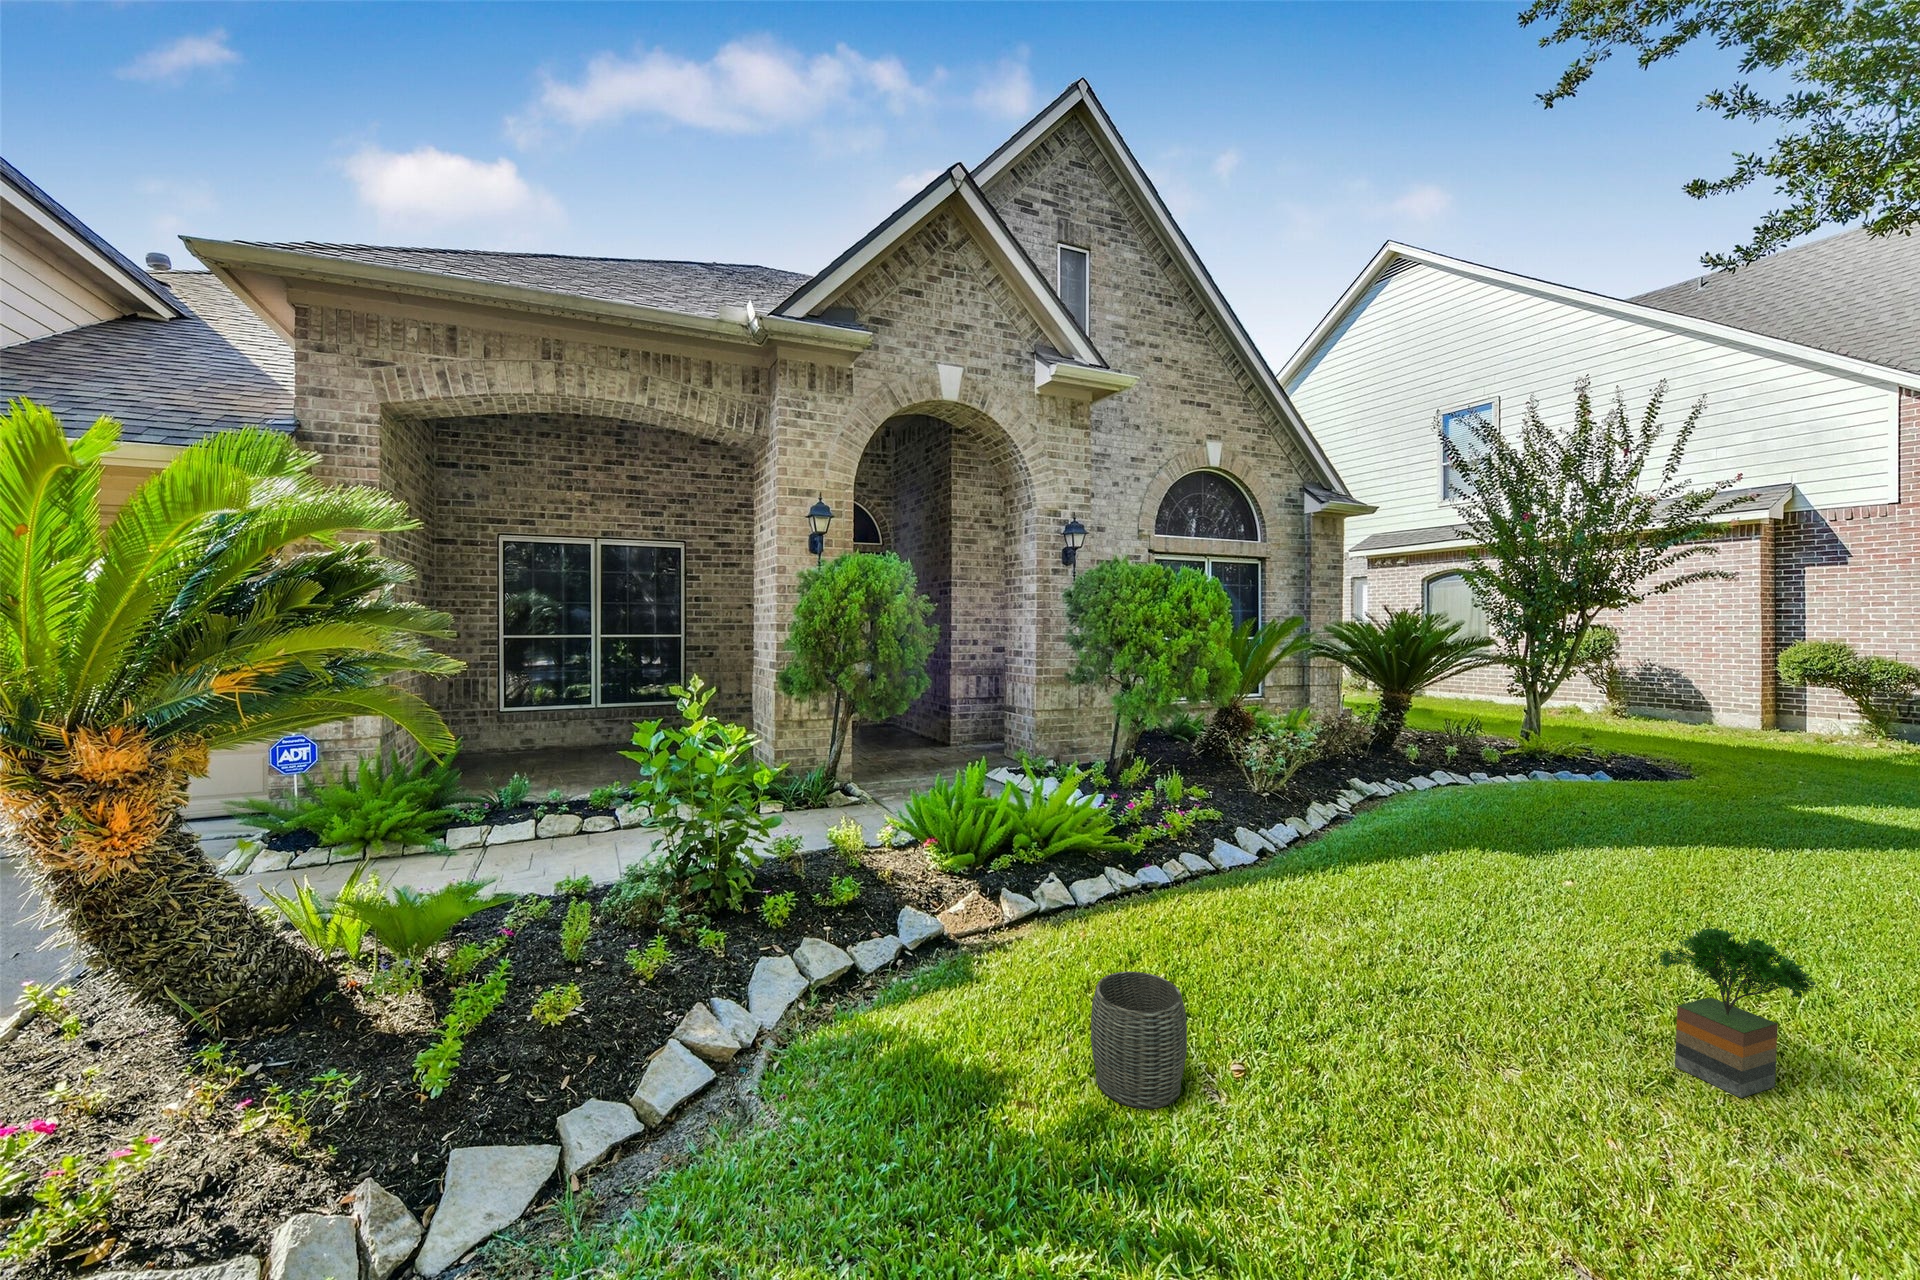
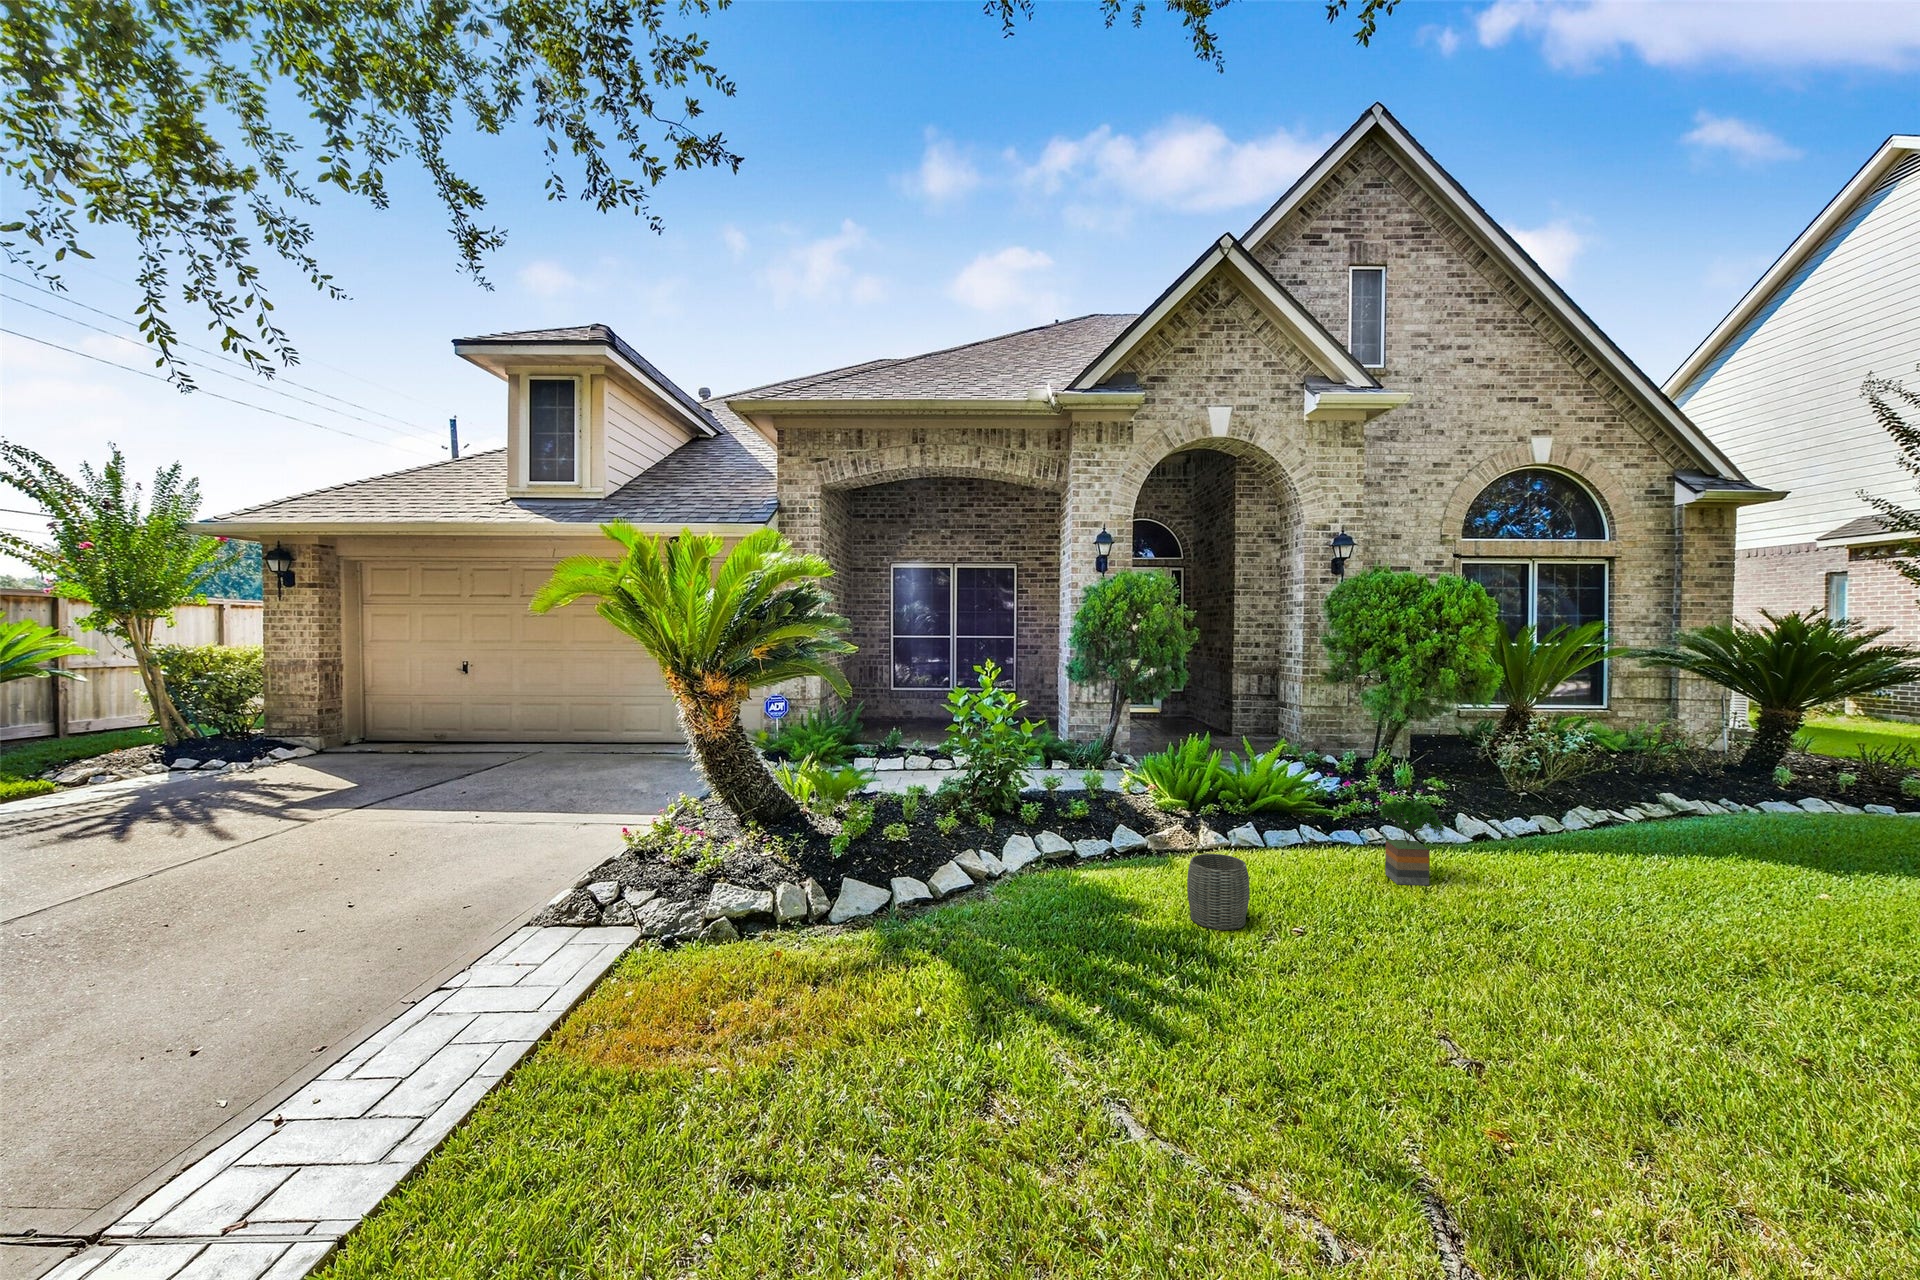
potted tree: present [1660,928,1817,1098] -> present [1379,800,1445,885]

